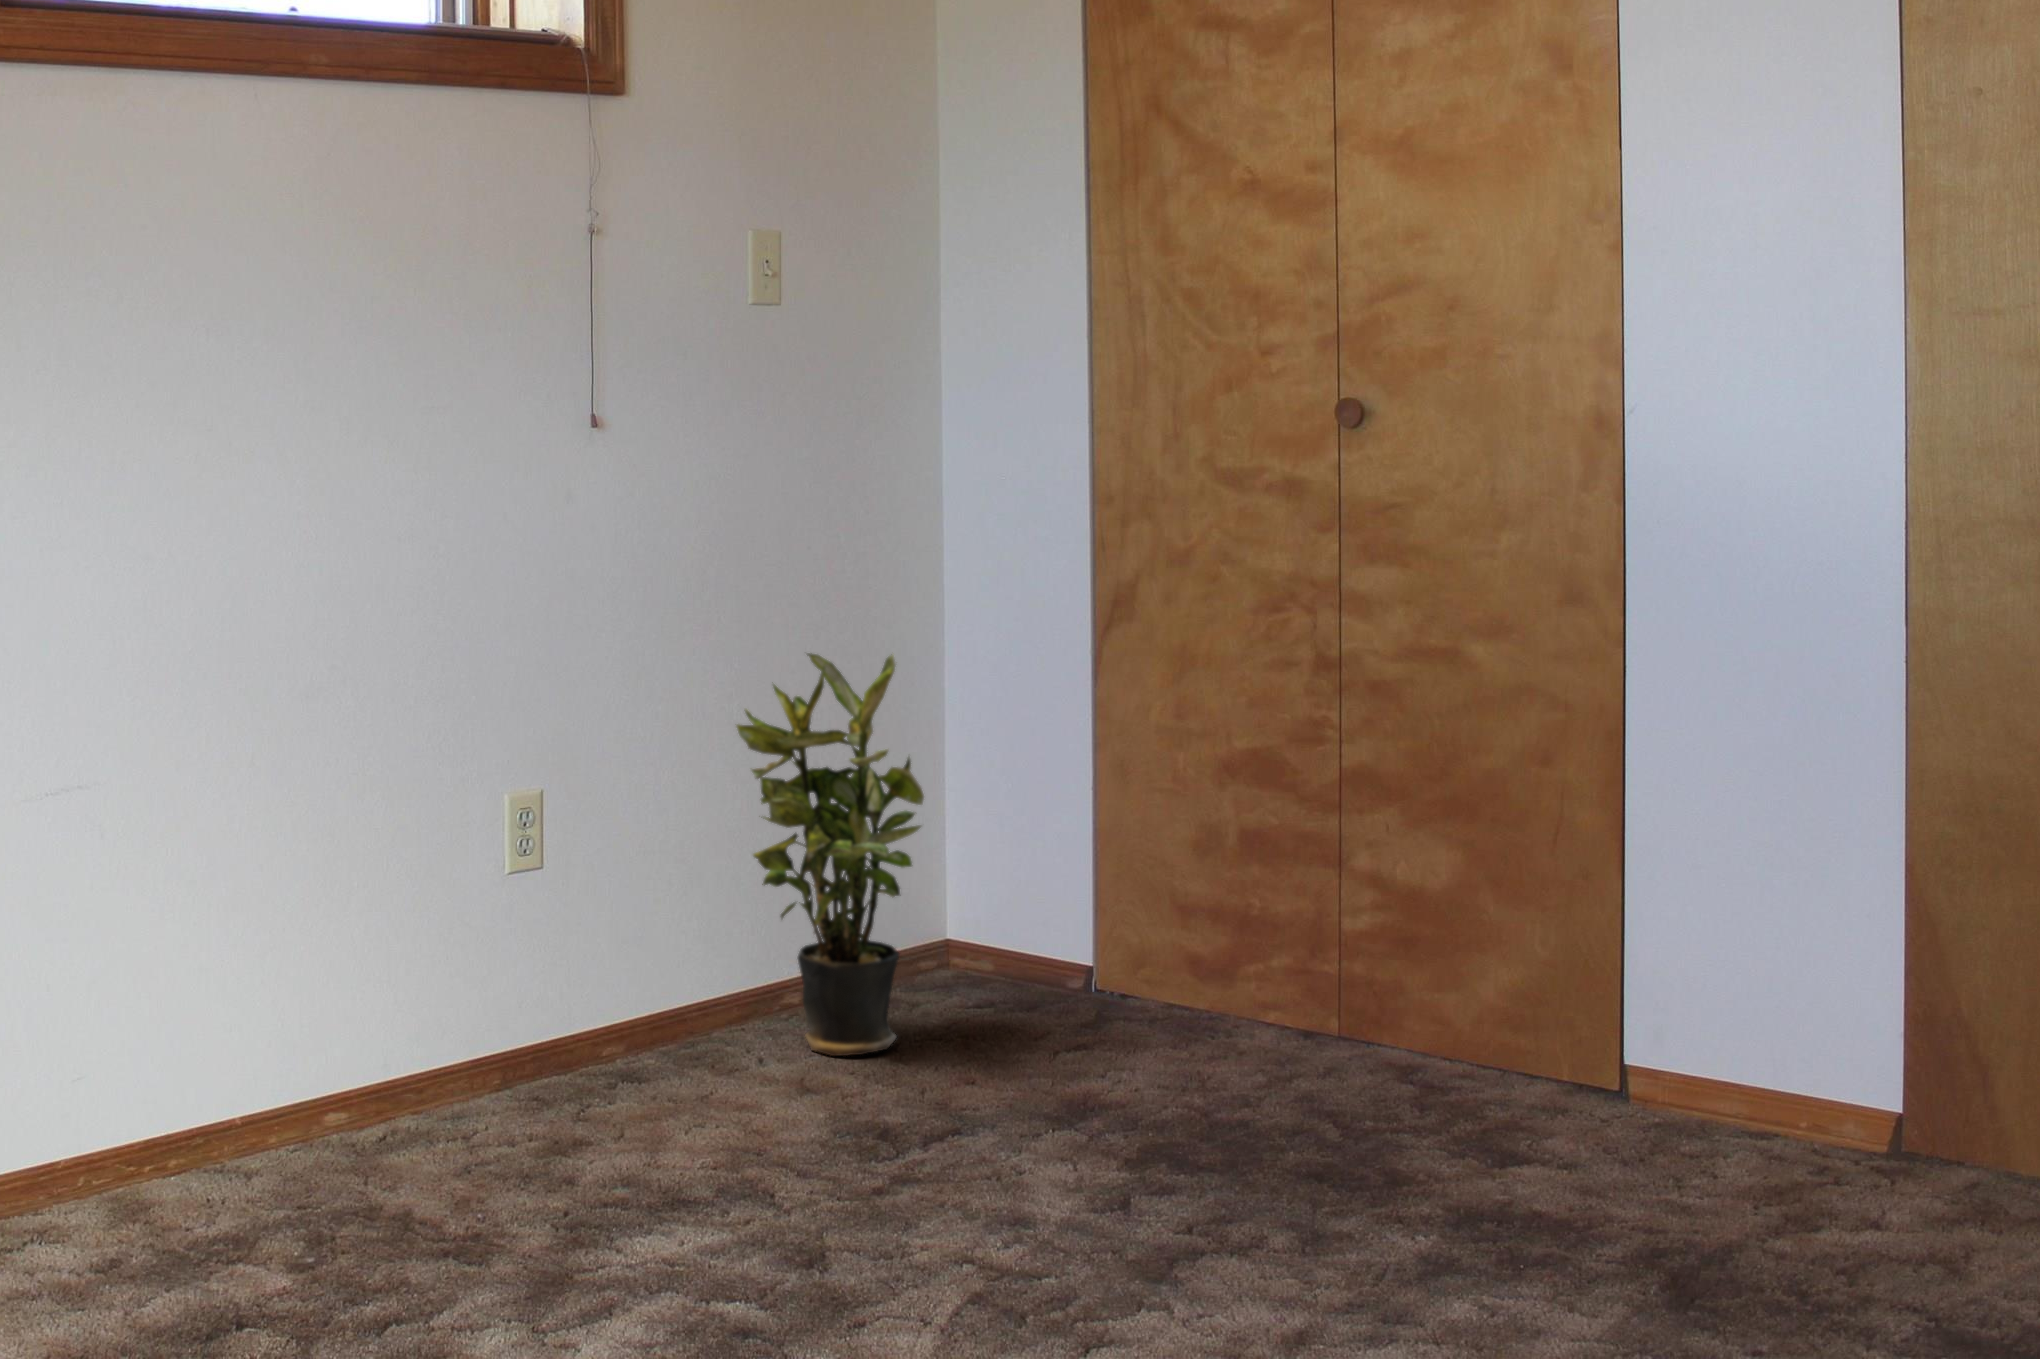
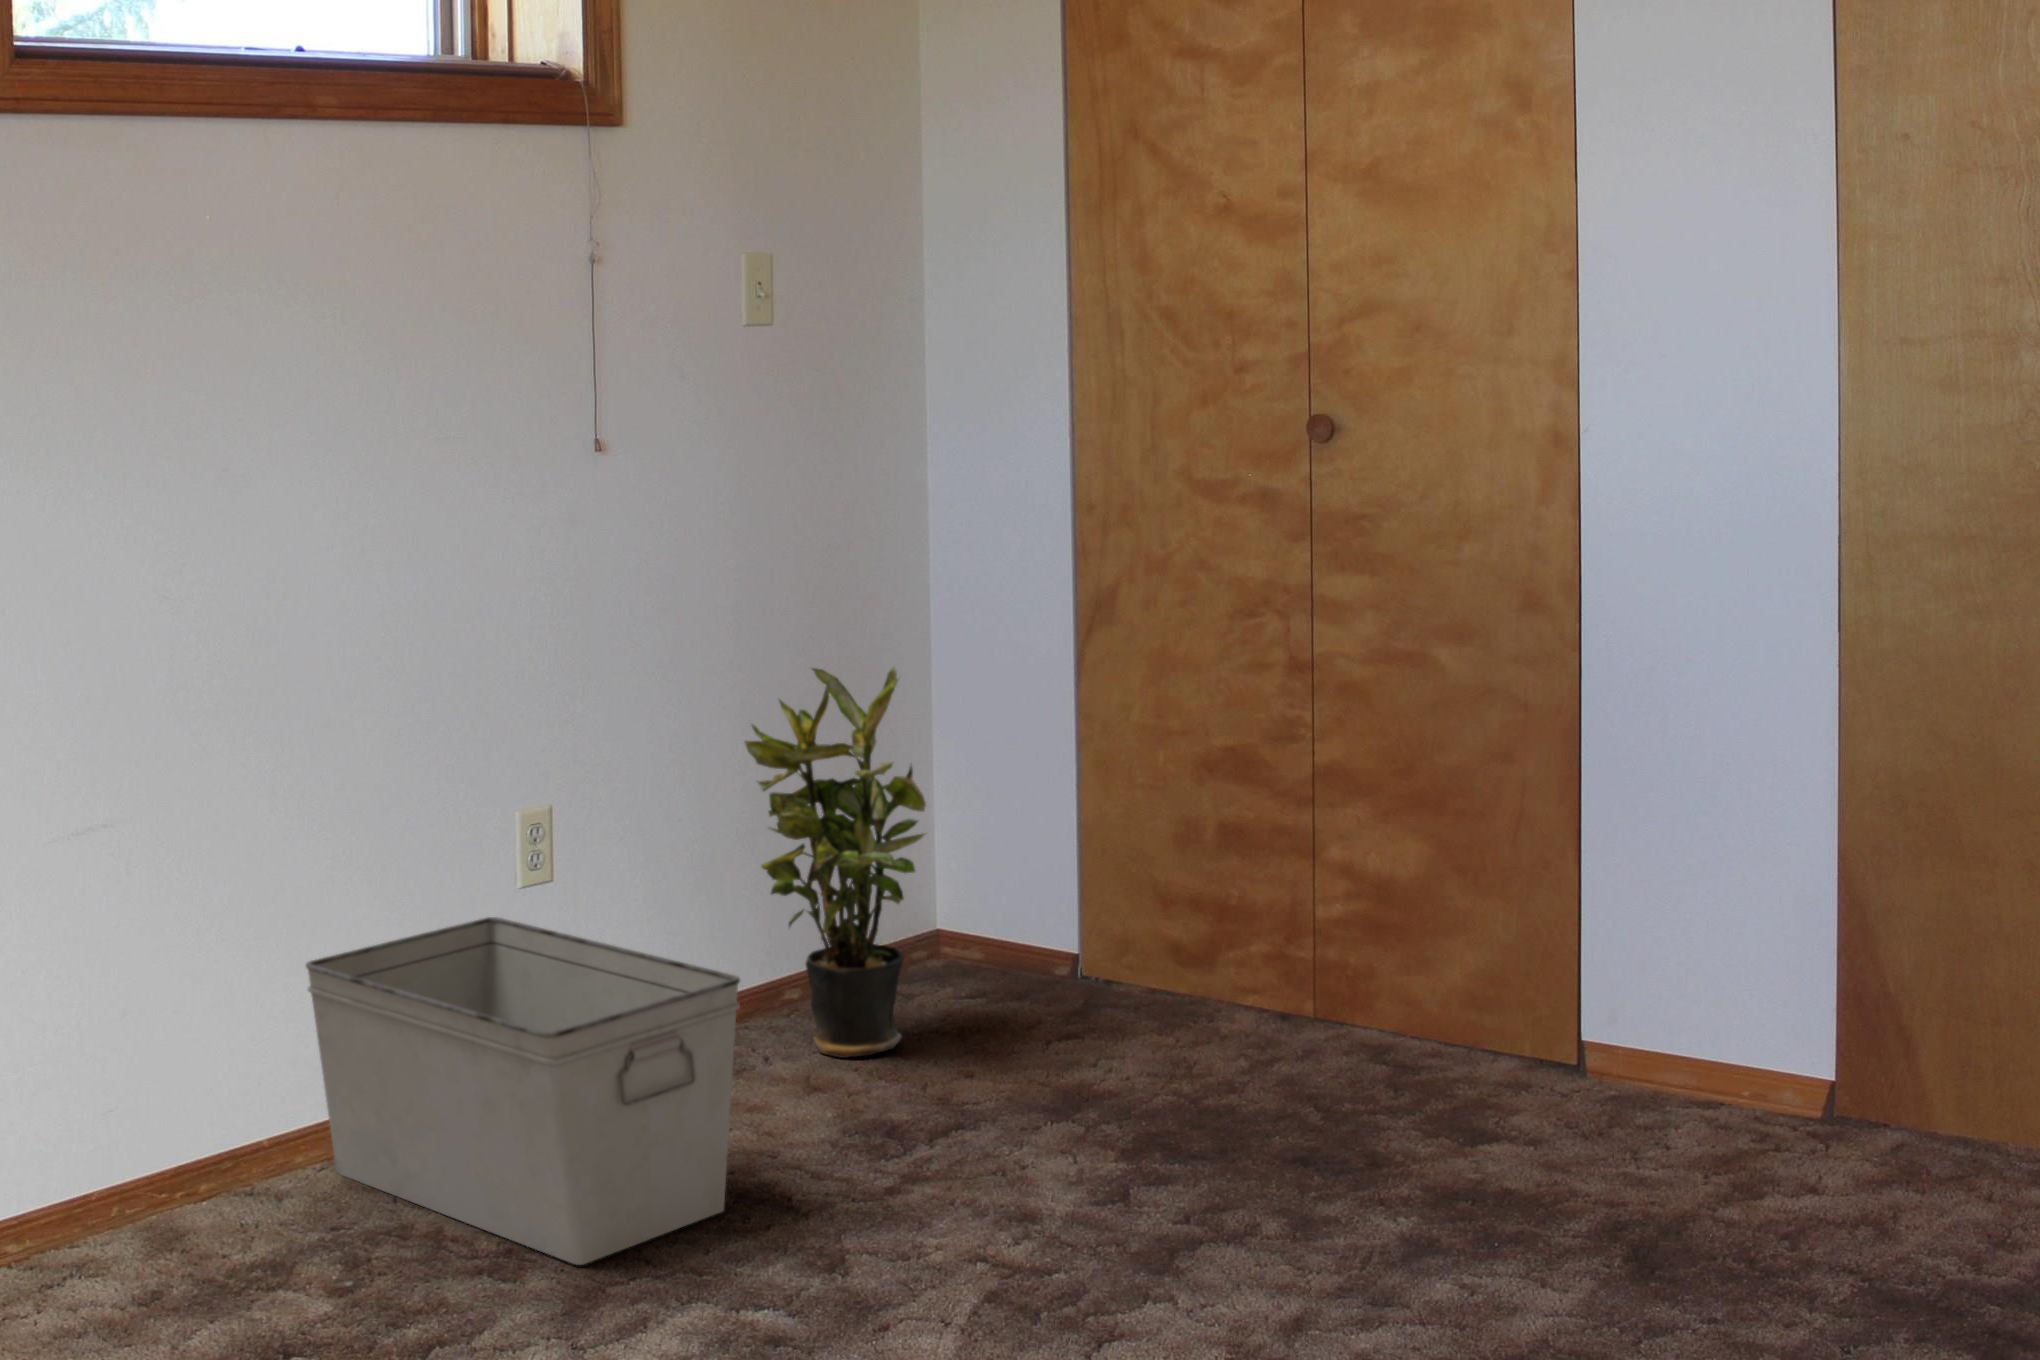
storage bin: none [281,894,720,1251] -> present [306,917,740,1265]

